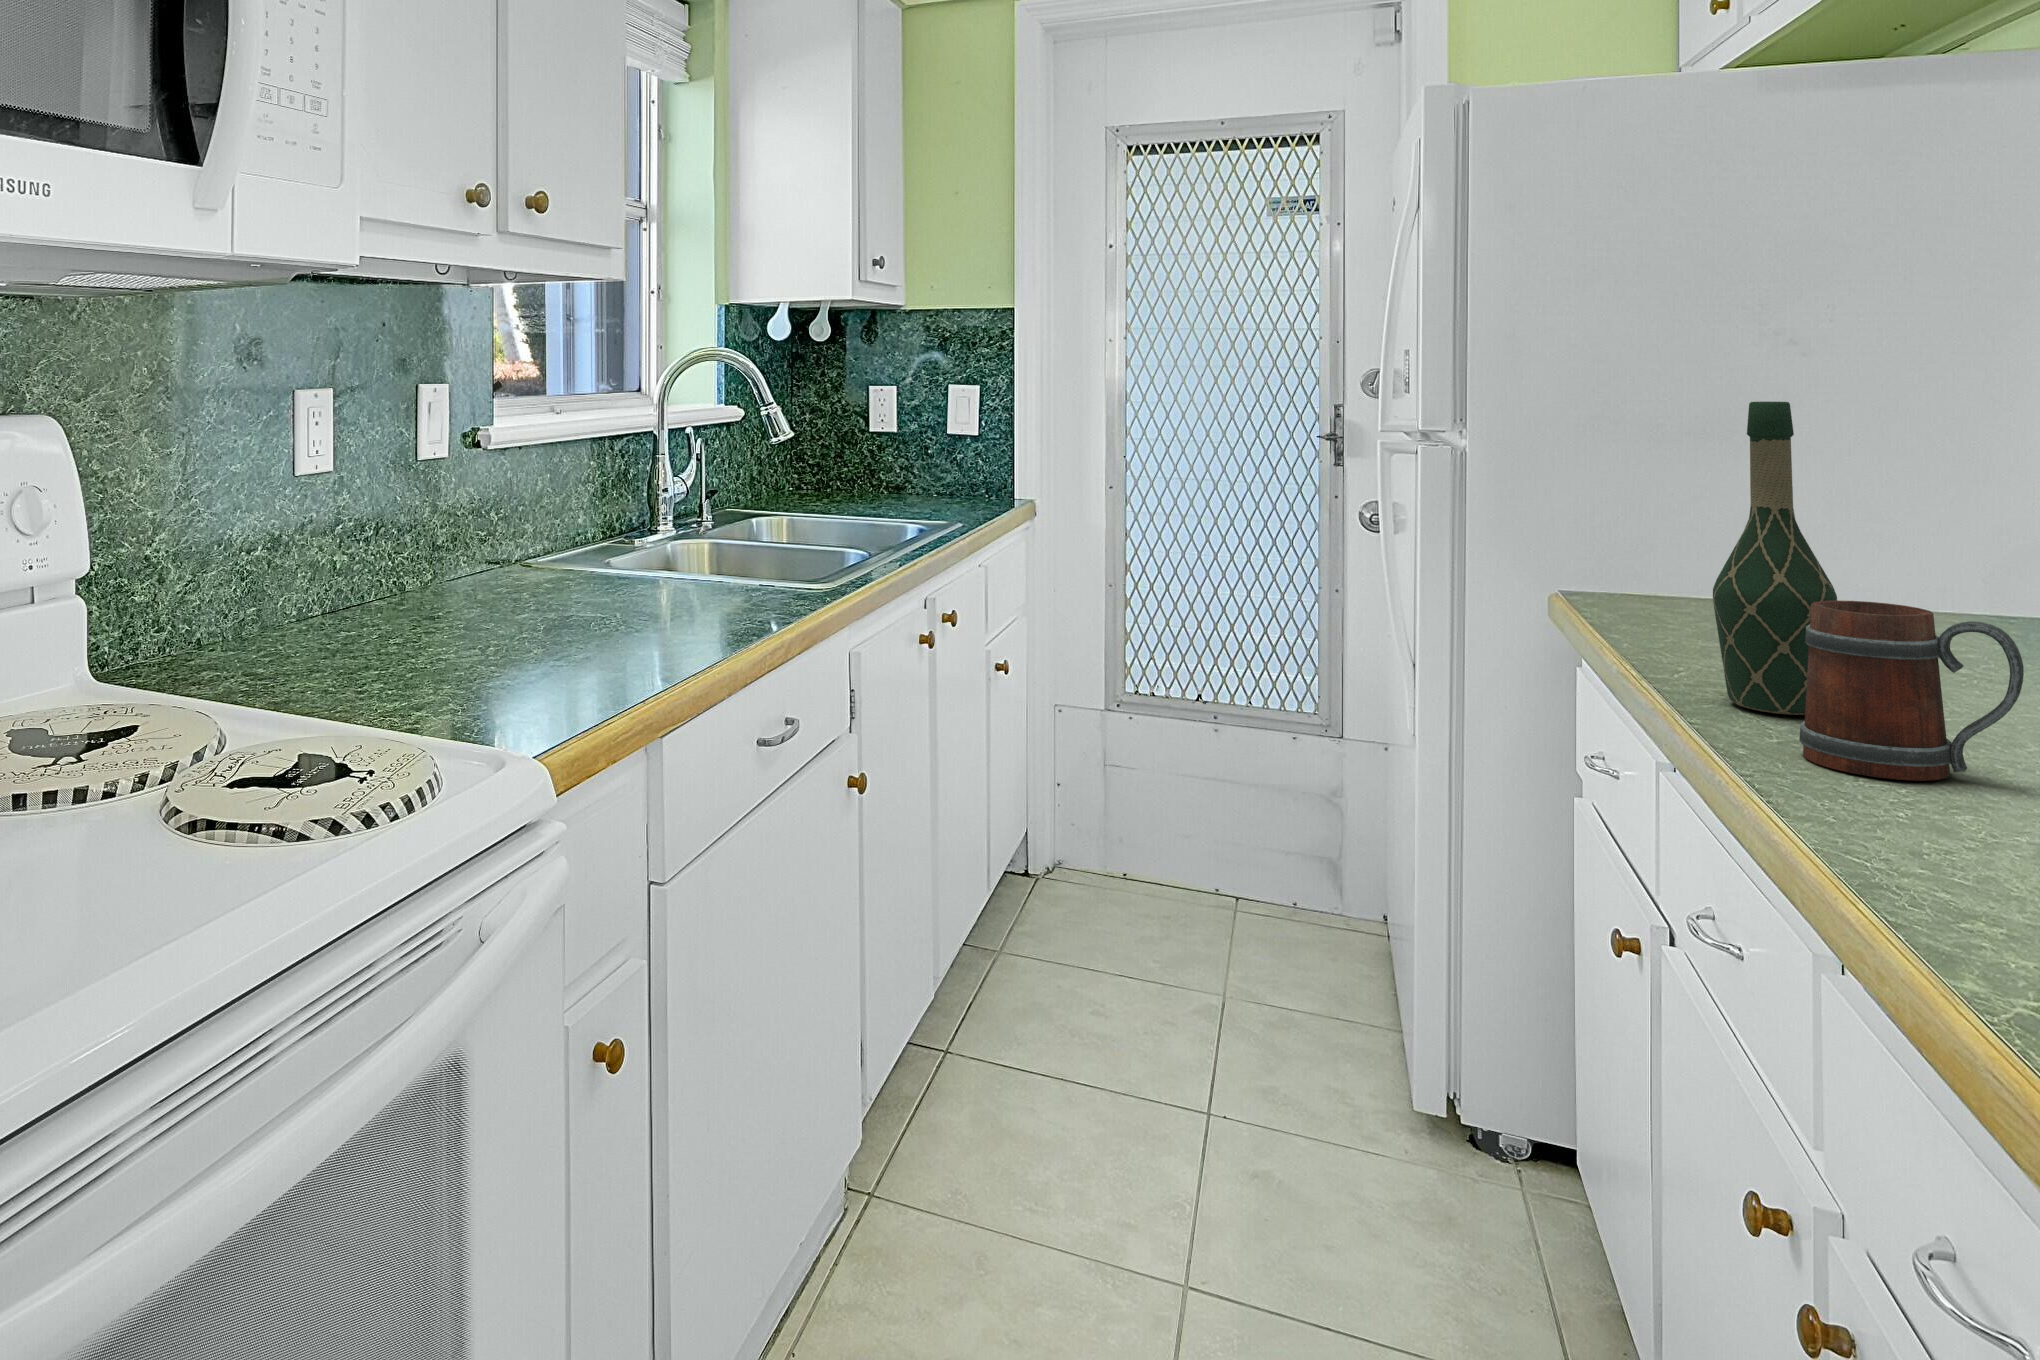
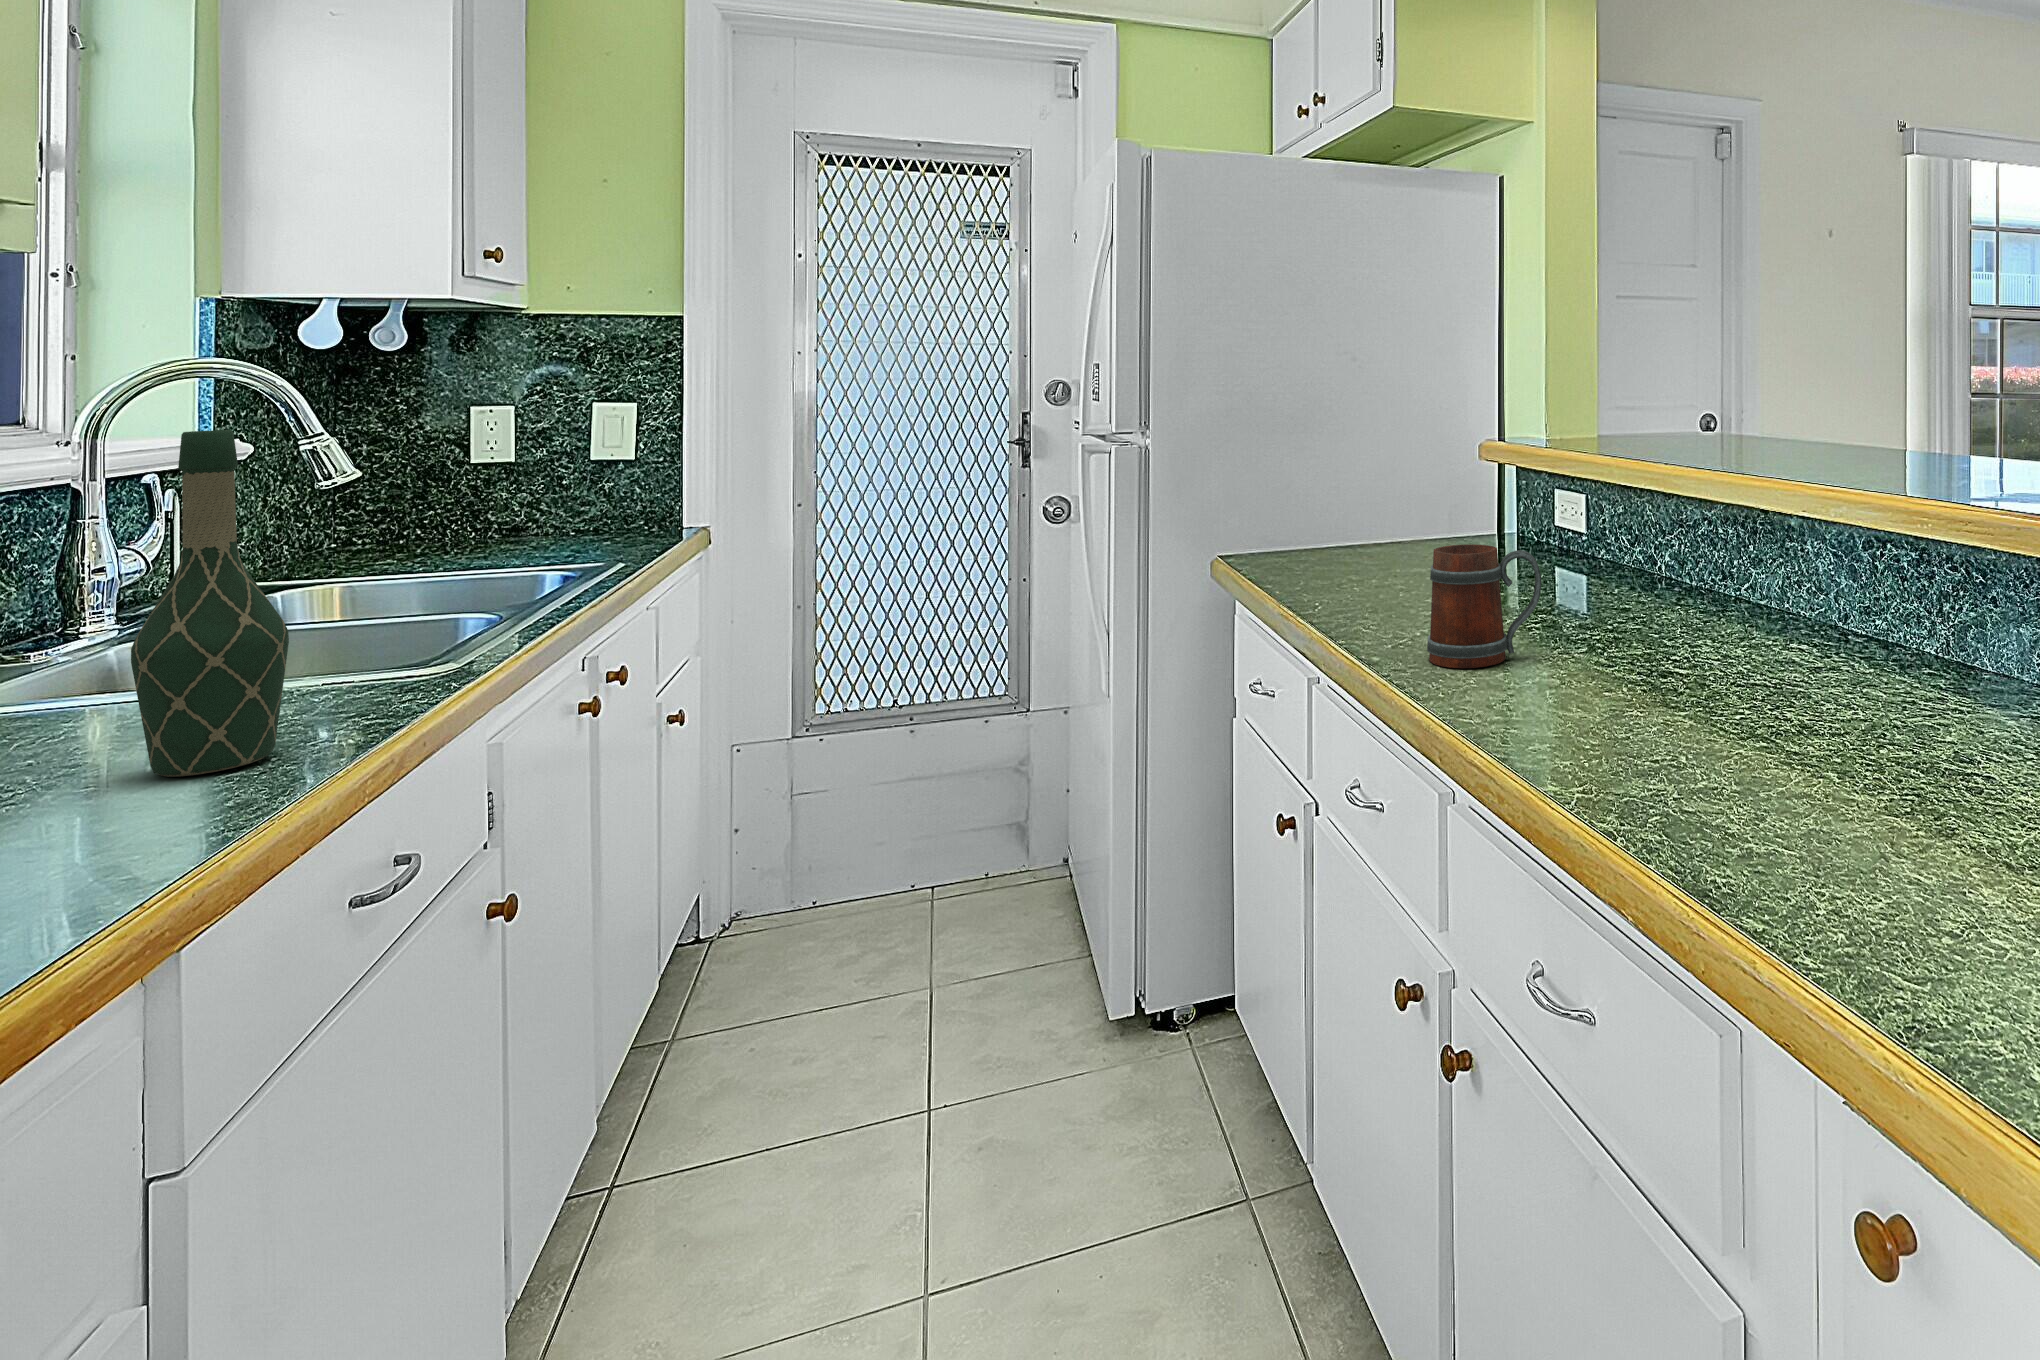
wine bottle: present [1713,402,1837,715] -> present [131,430,289,777]

